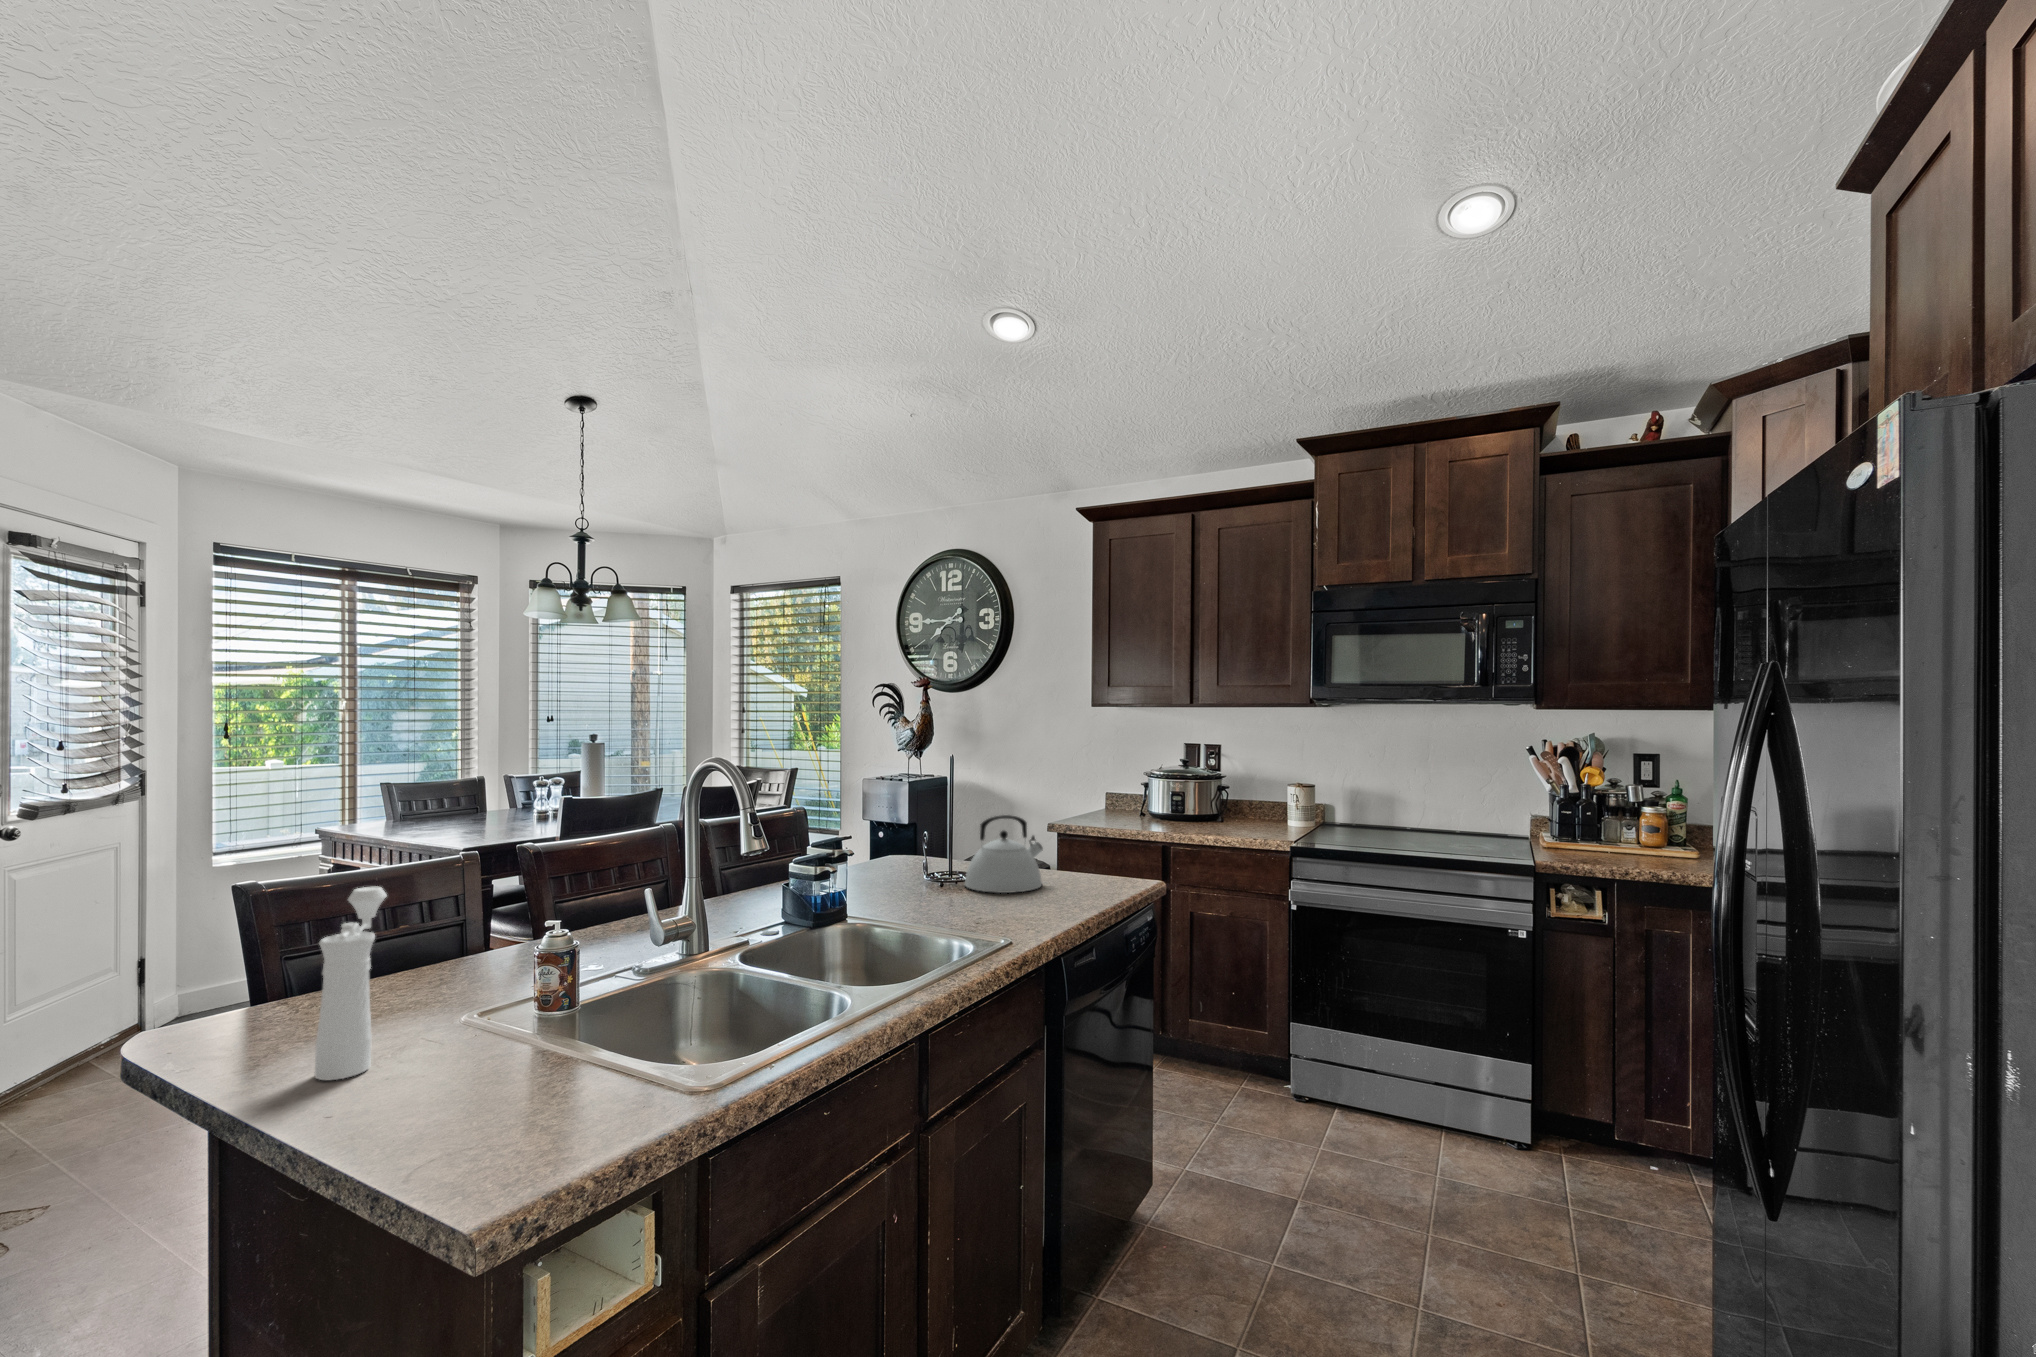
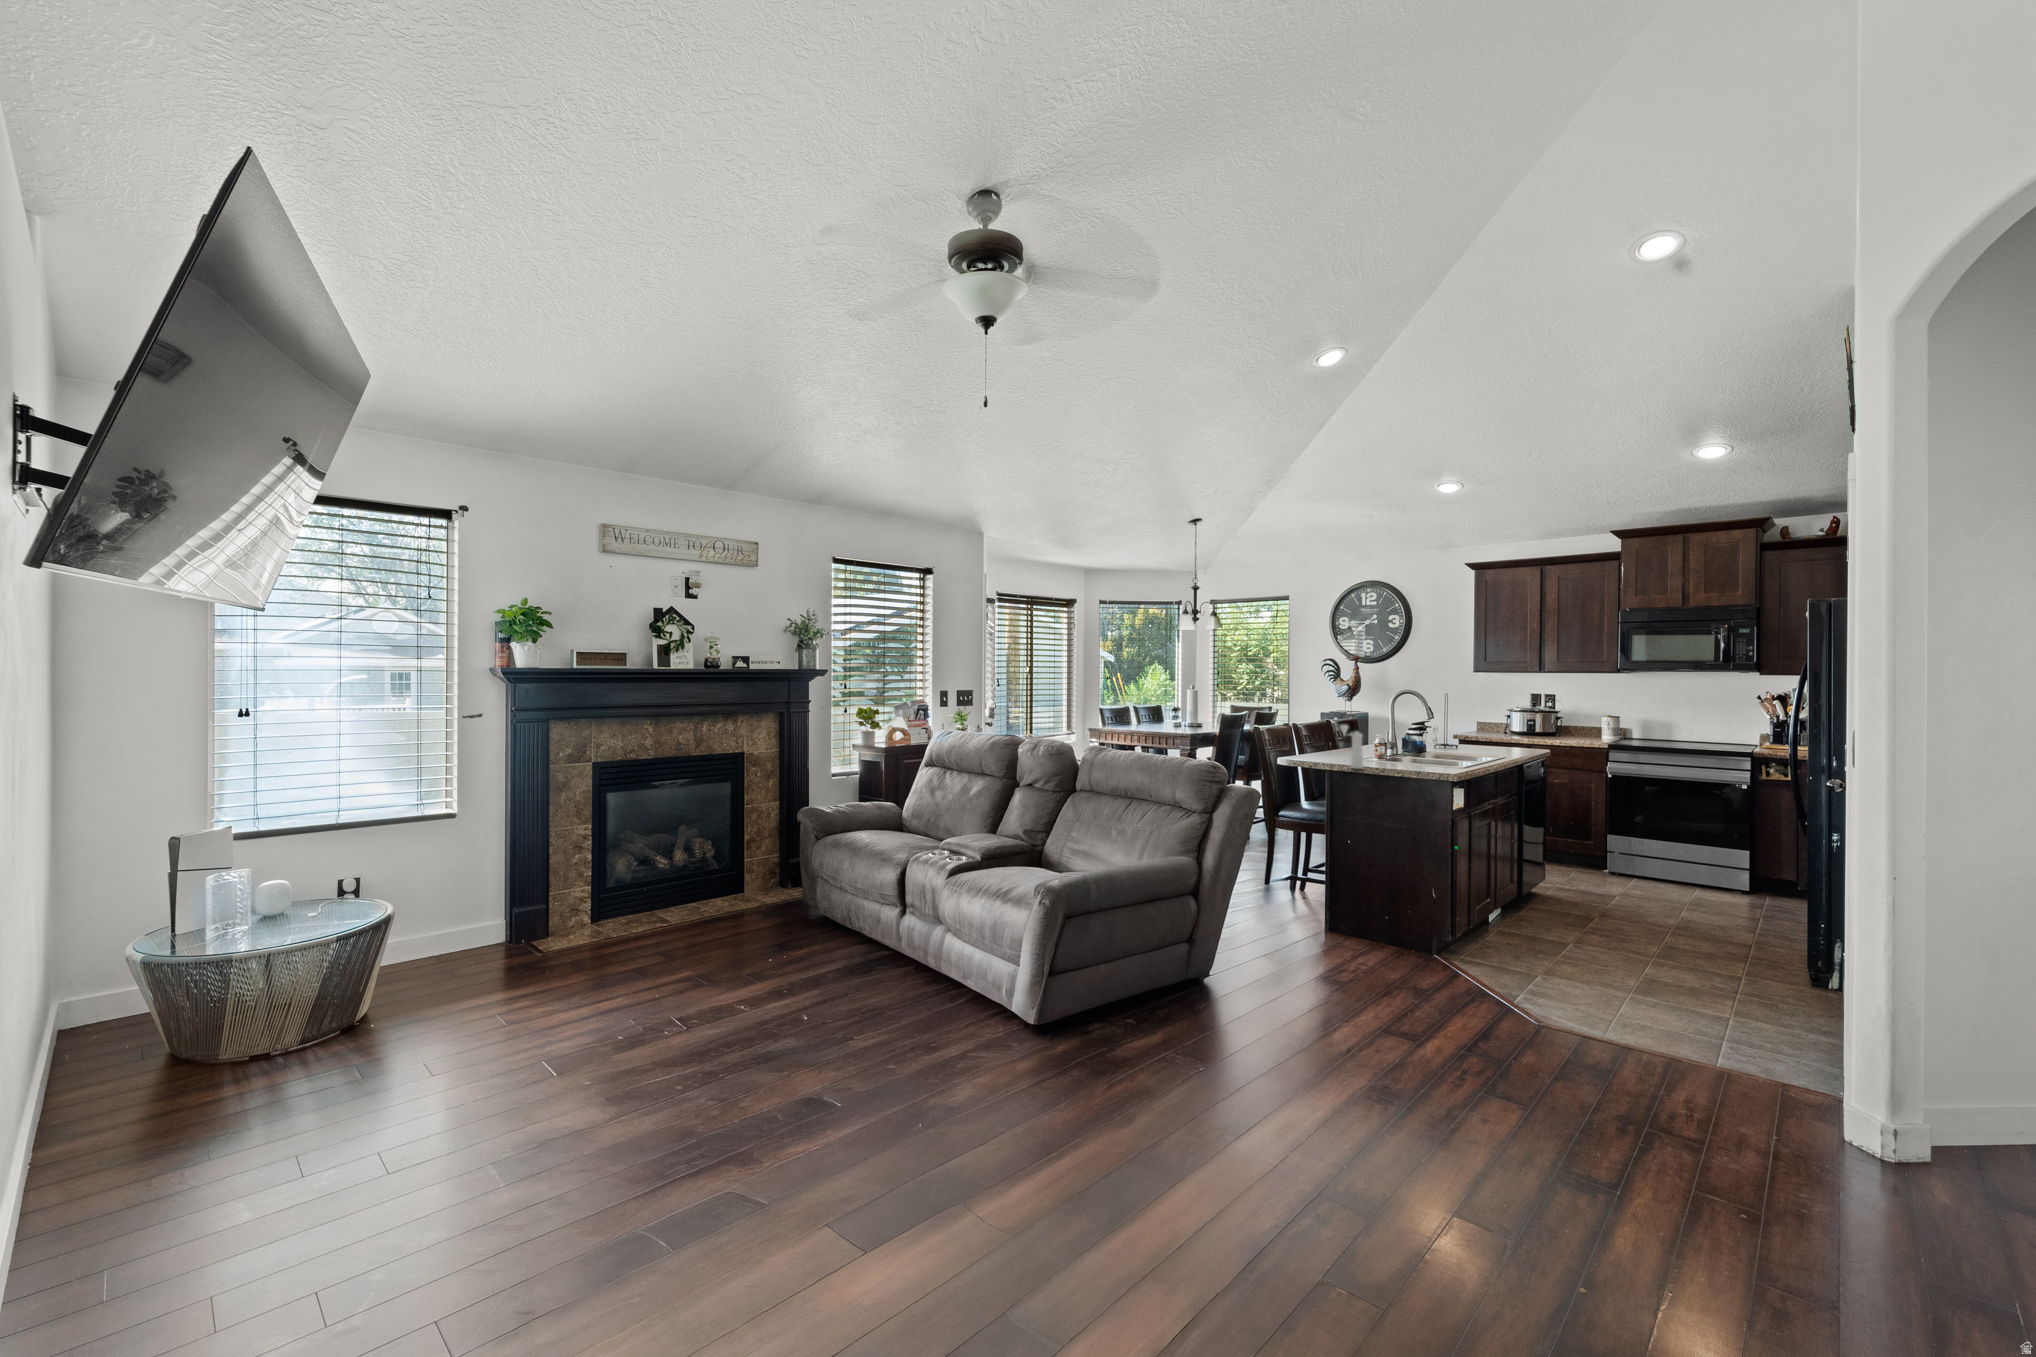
kettle: present [965,815,1043,893] -> none [1457,721,1494,752]

